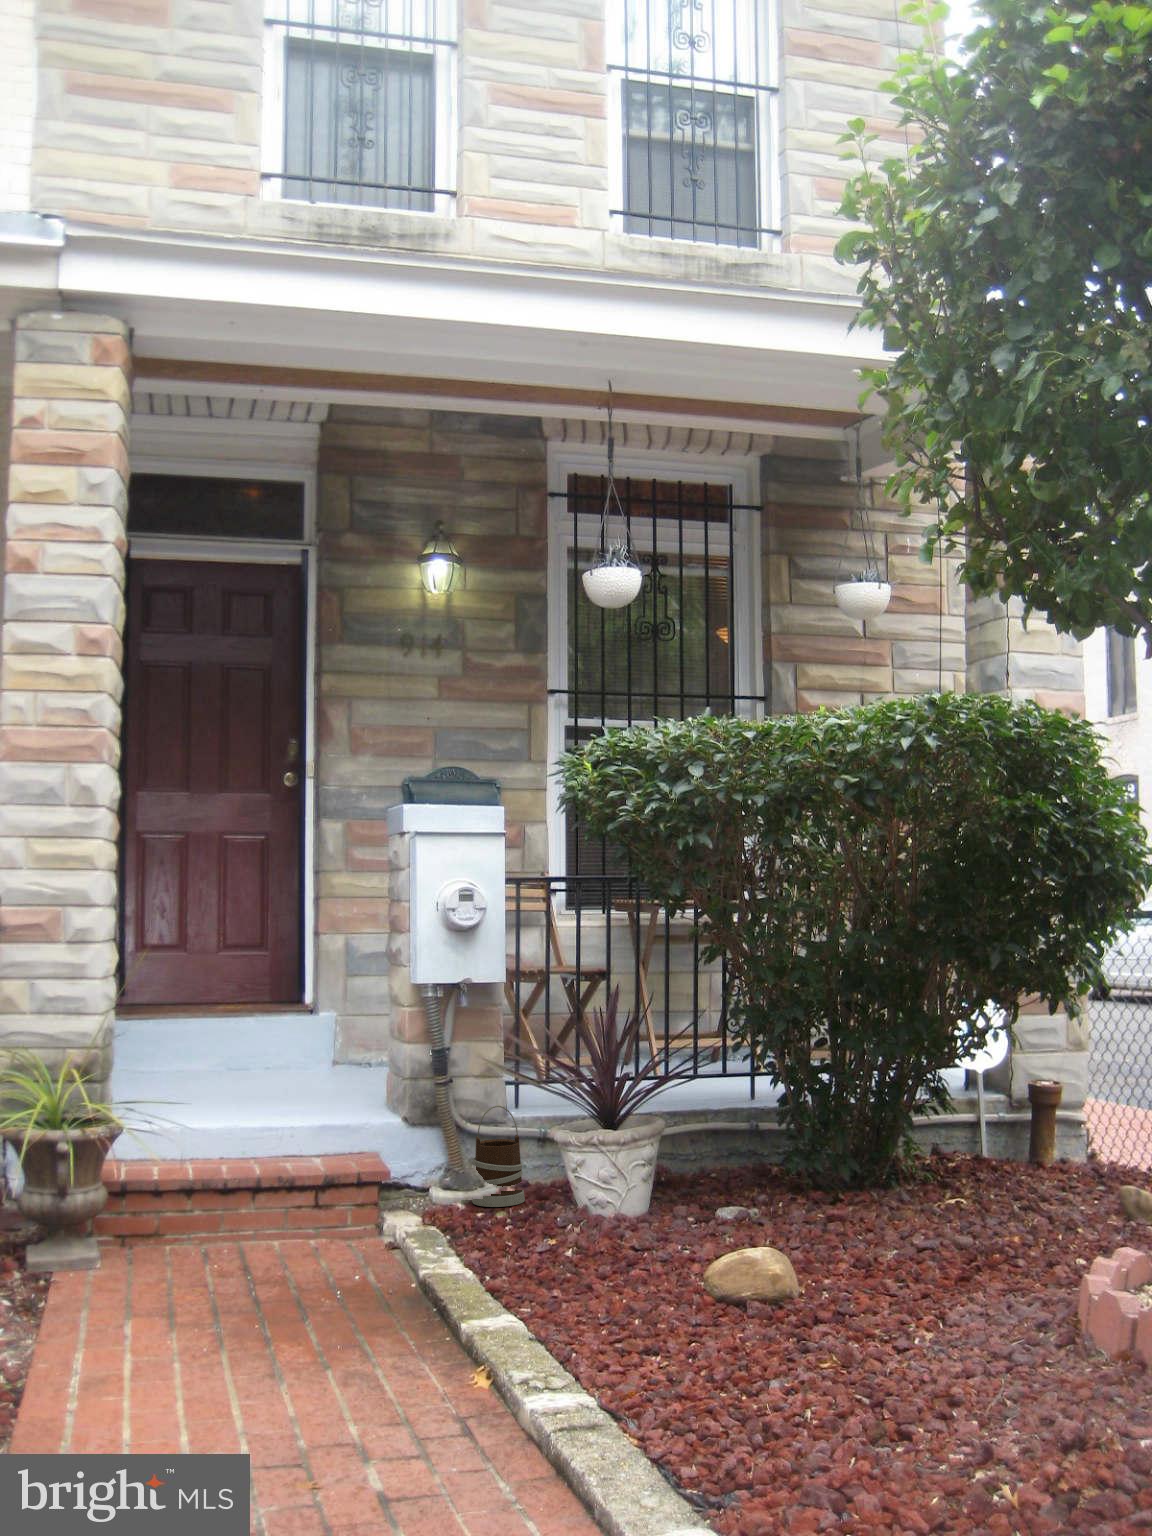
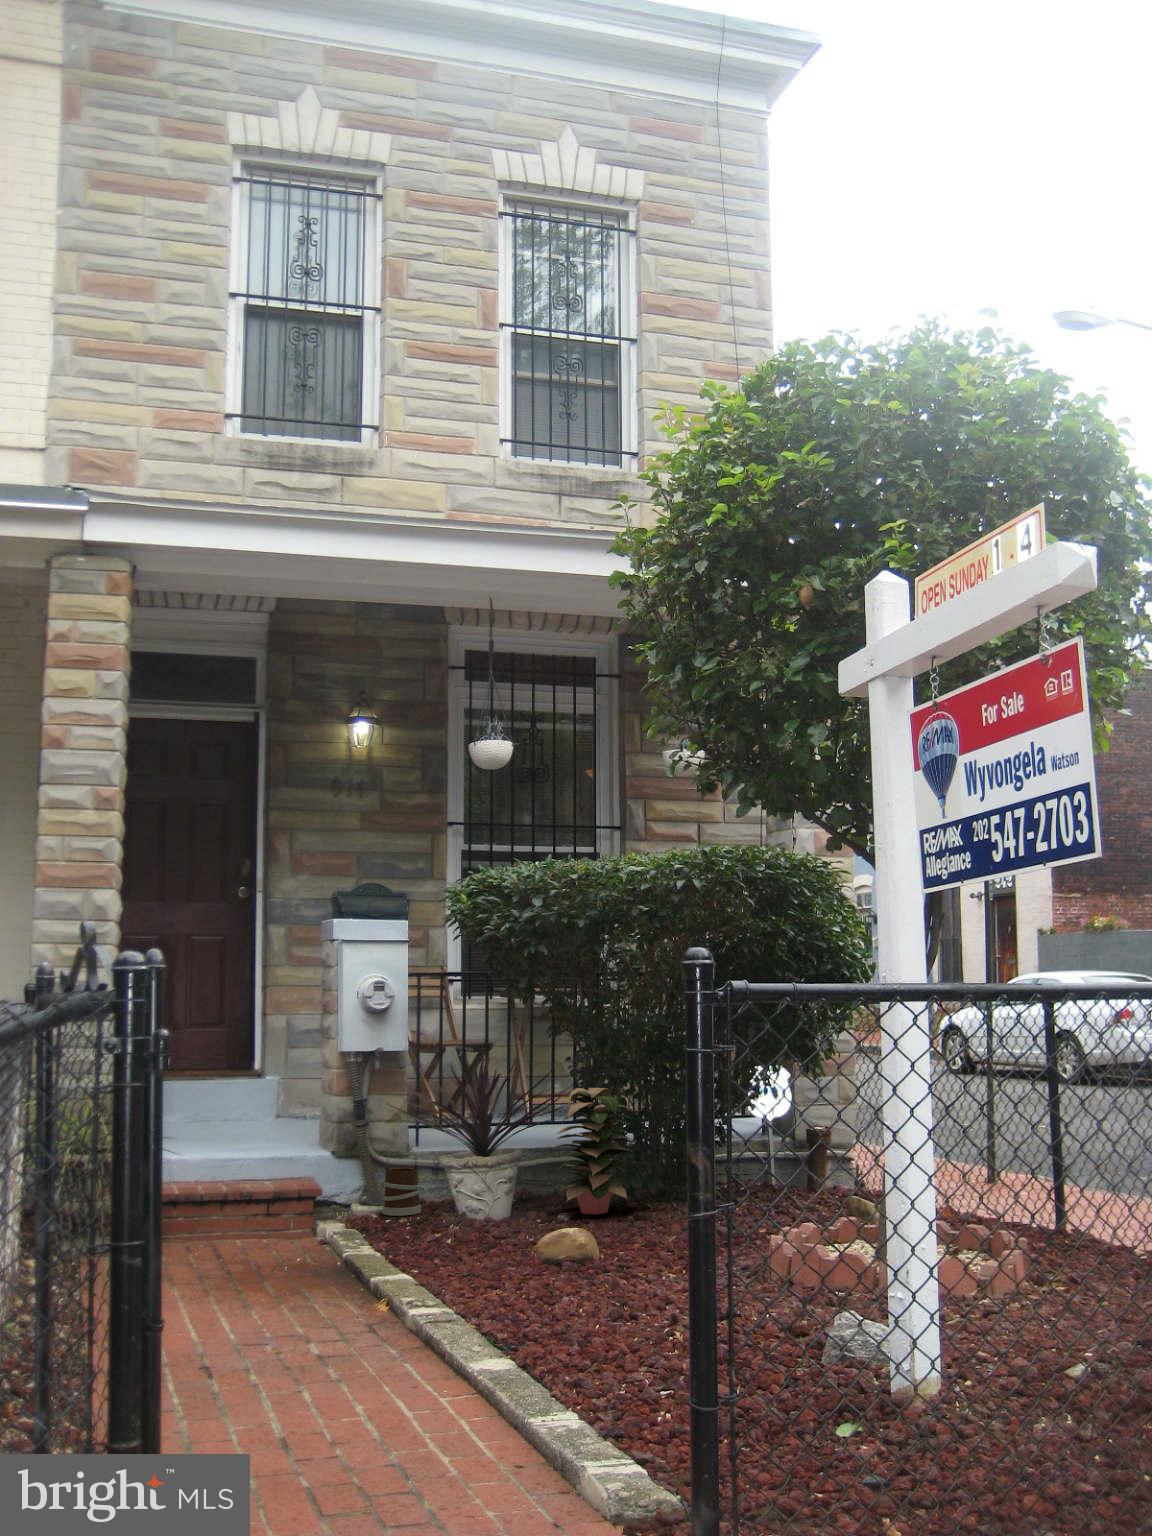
decorative plant: none [704,1034,828,1211] -> present [553,1088,635,1214]

